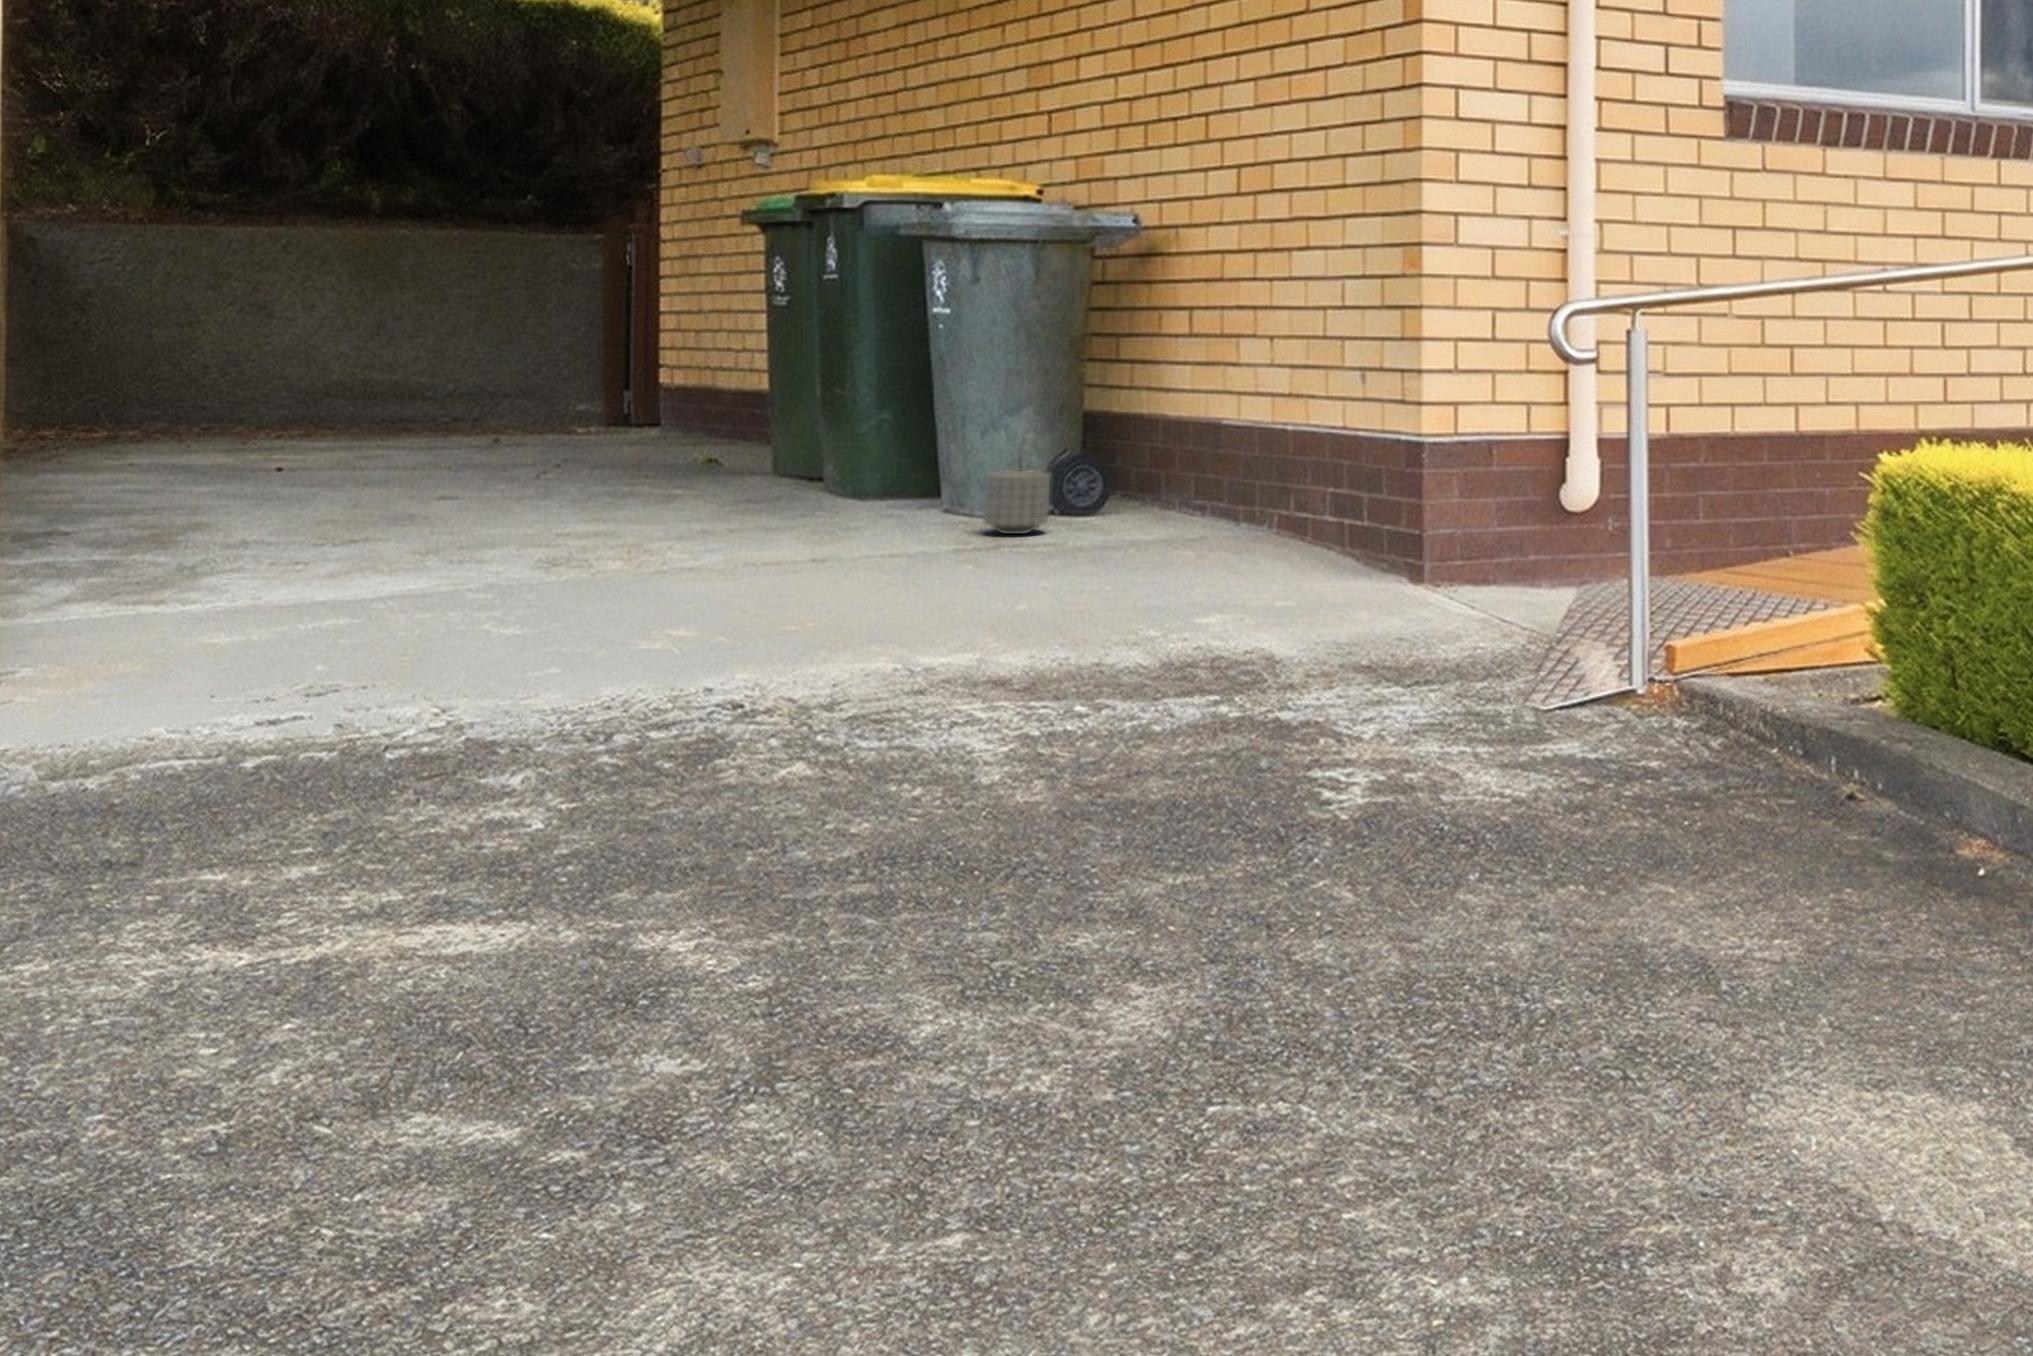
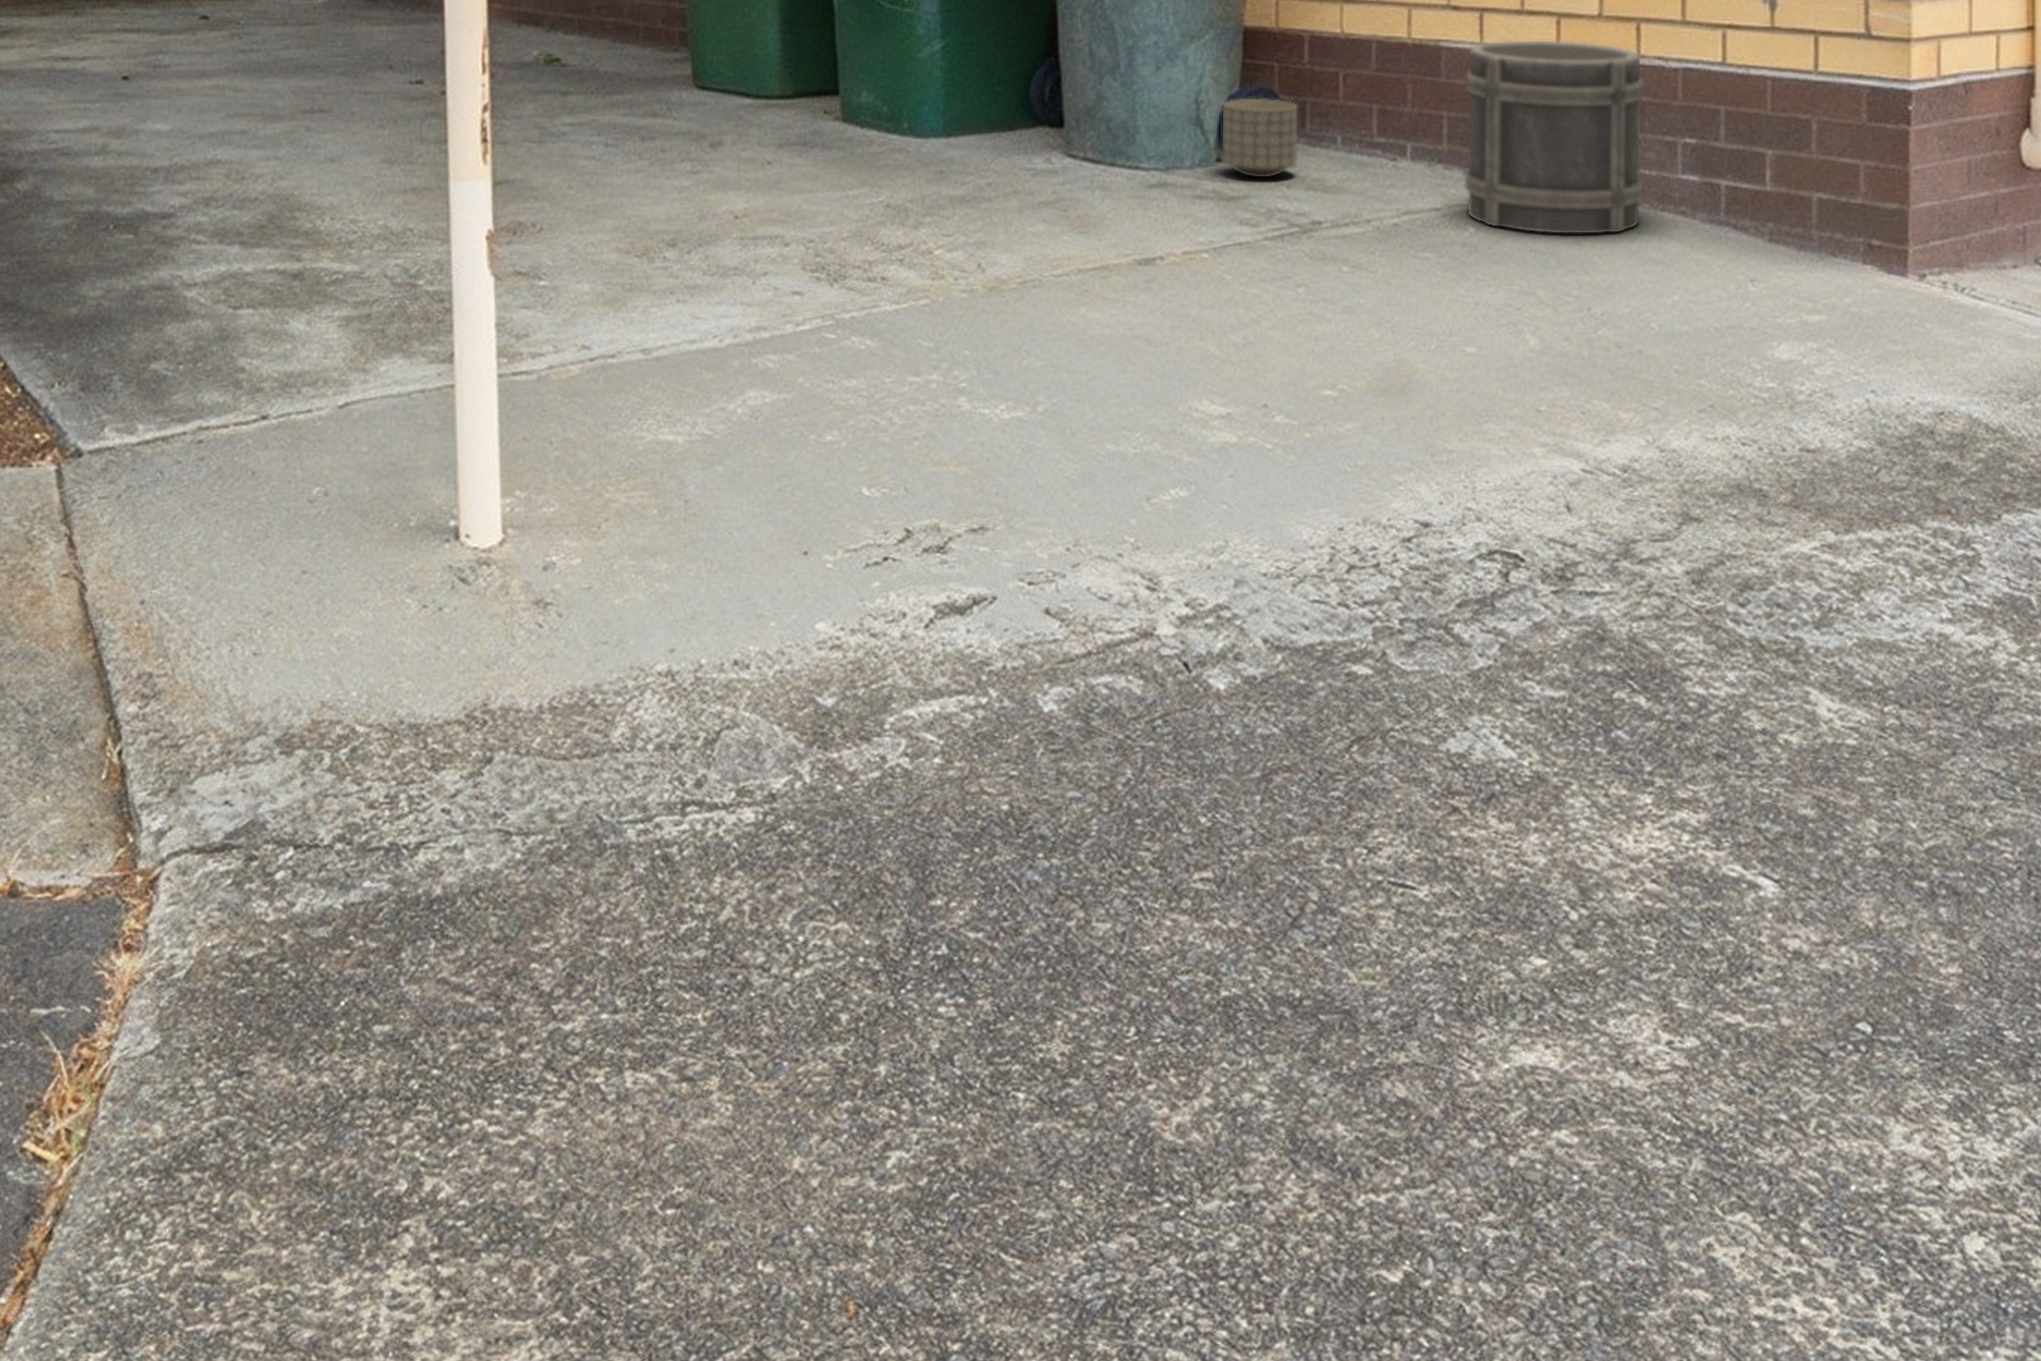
bucket: none [1106,419,1255,567] -> present [1465,41,1643,233]

